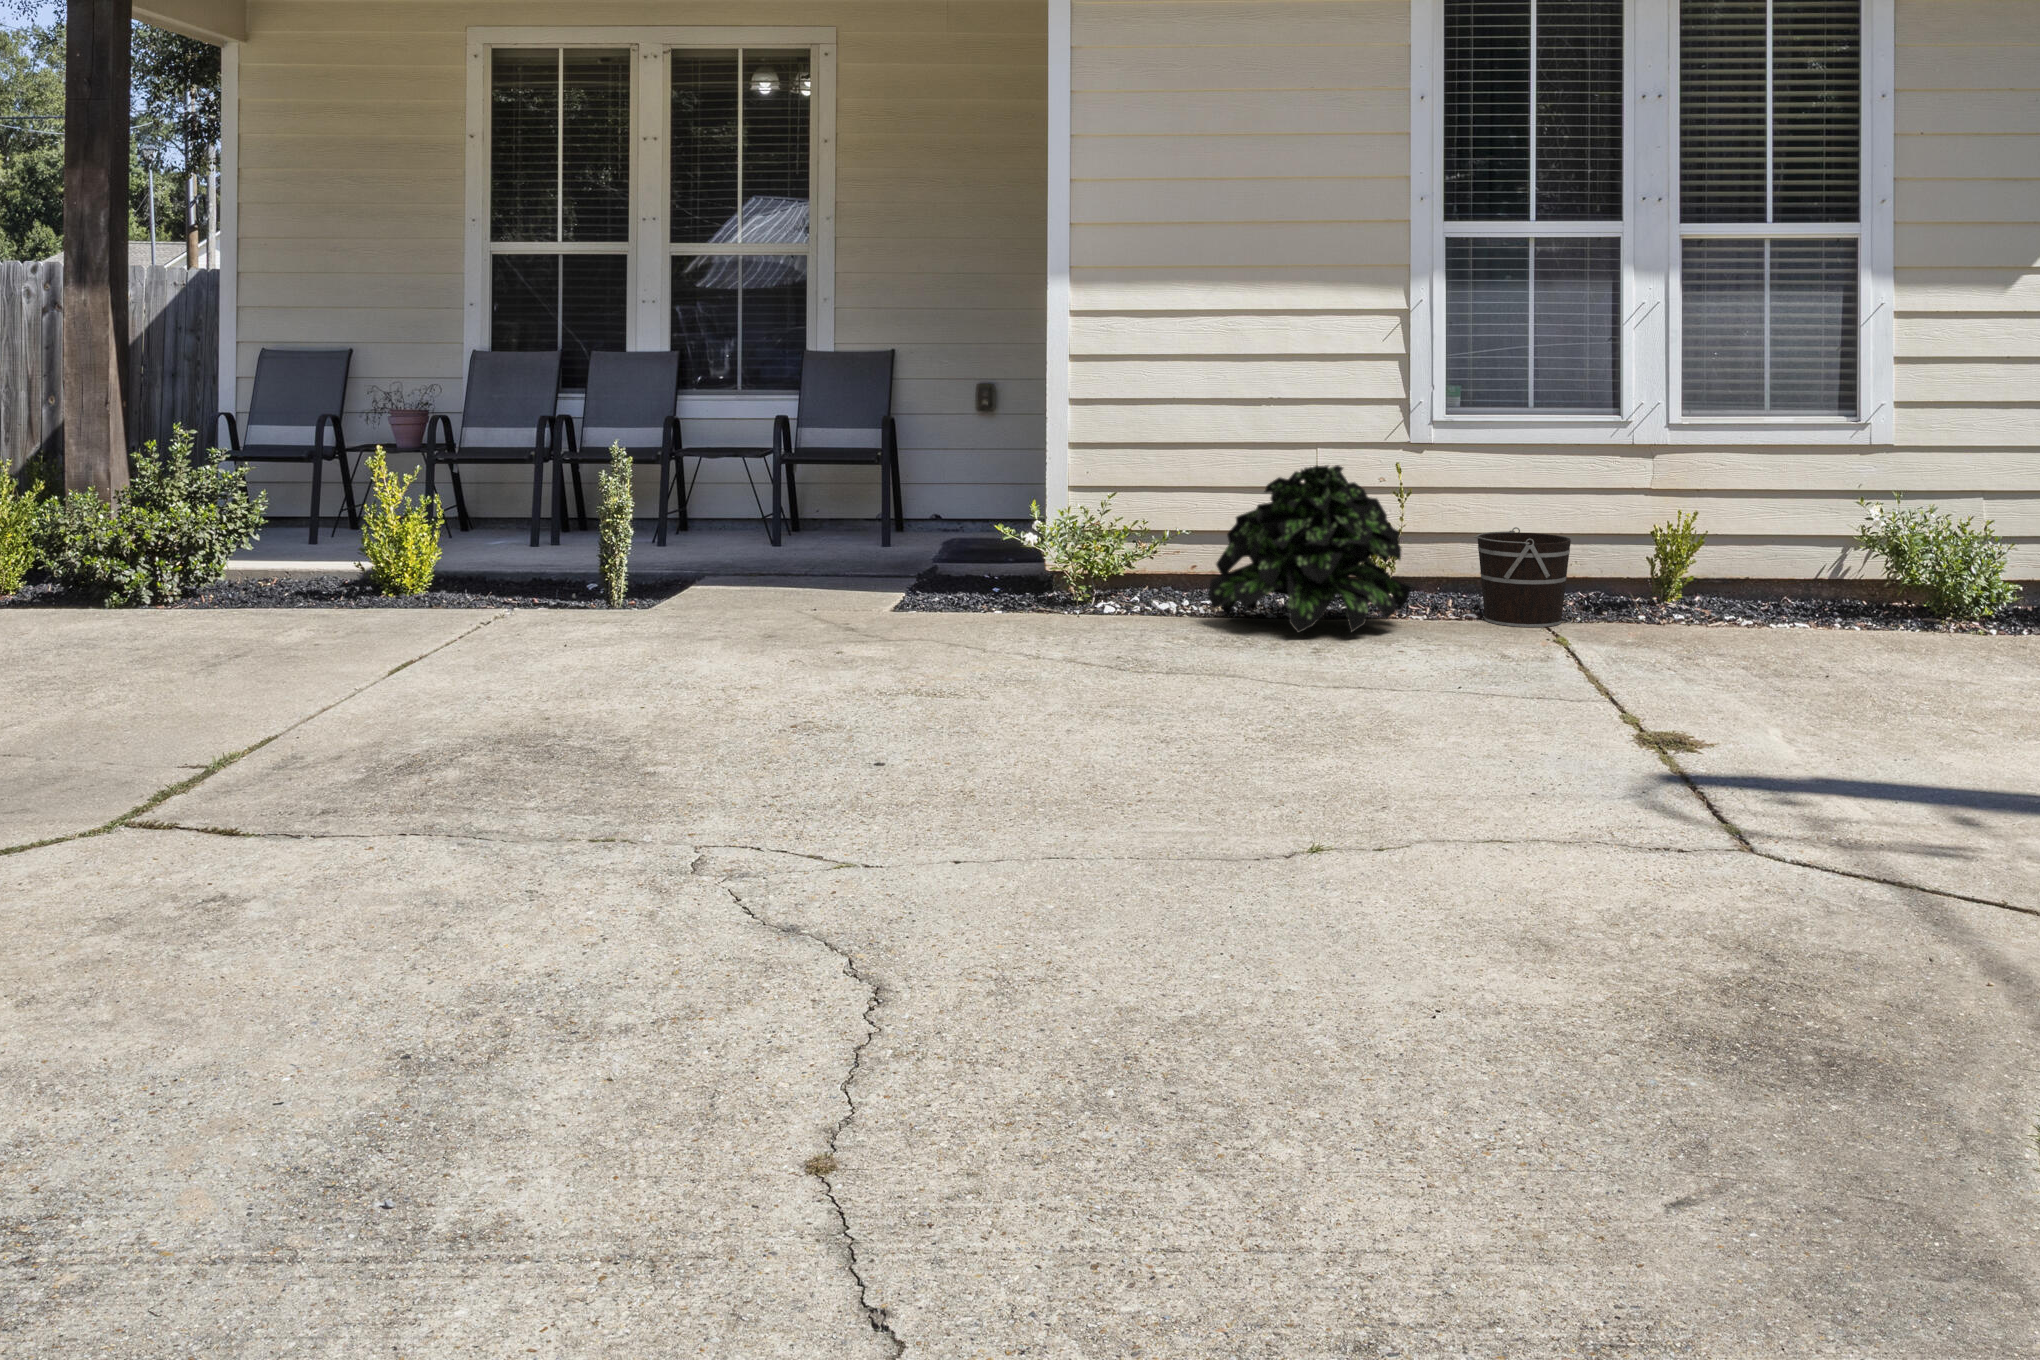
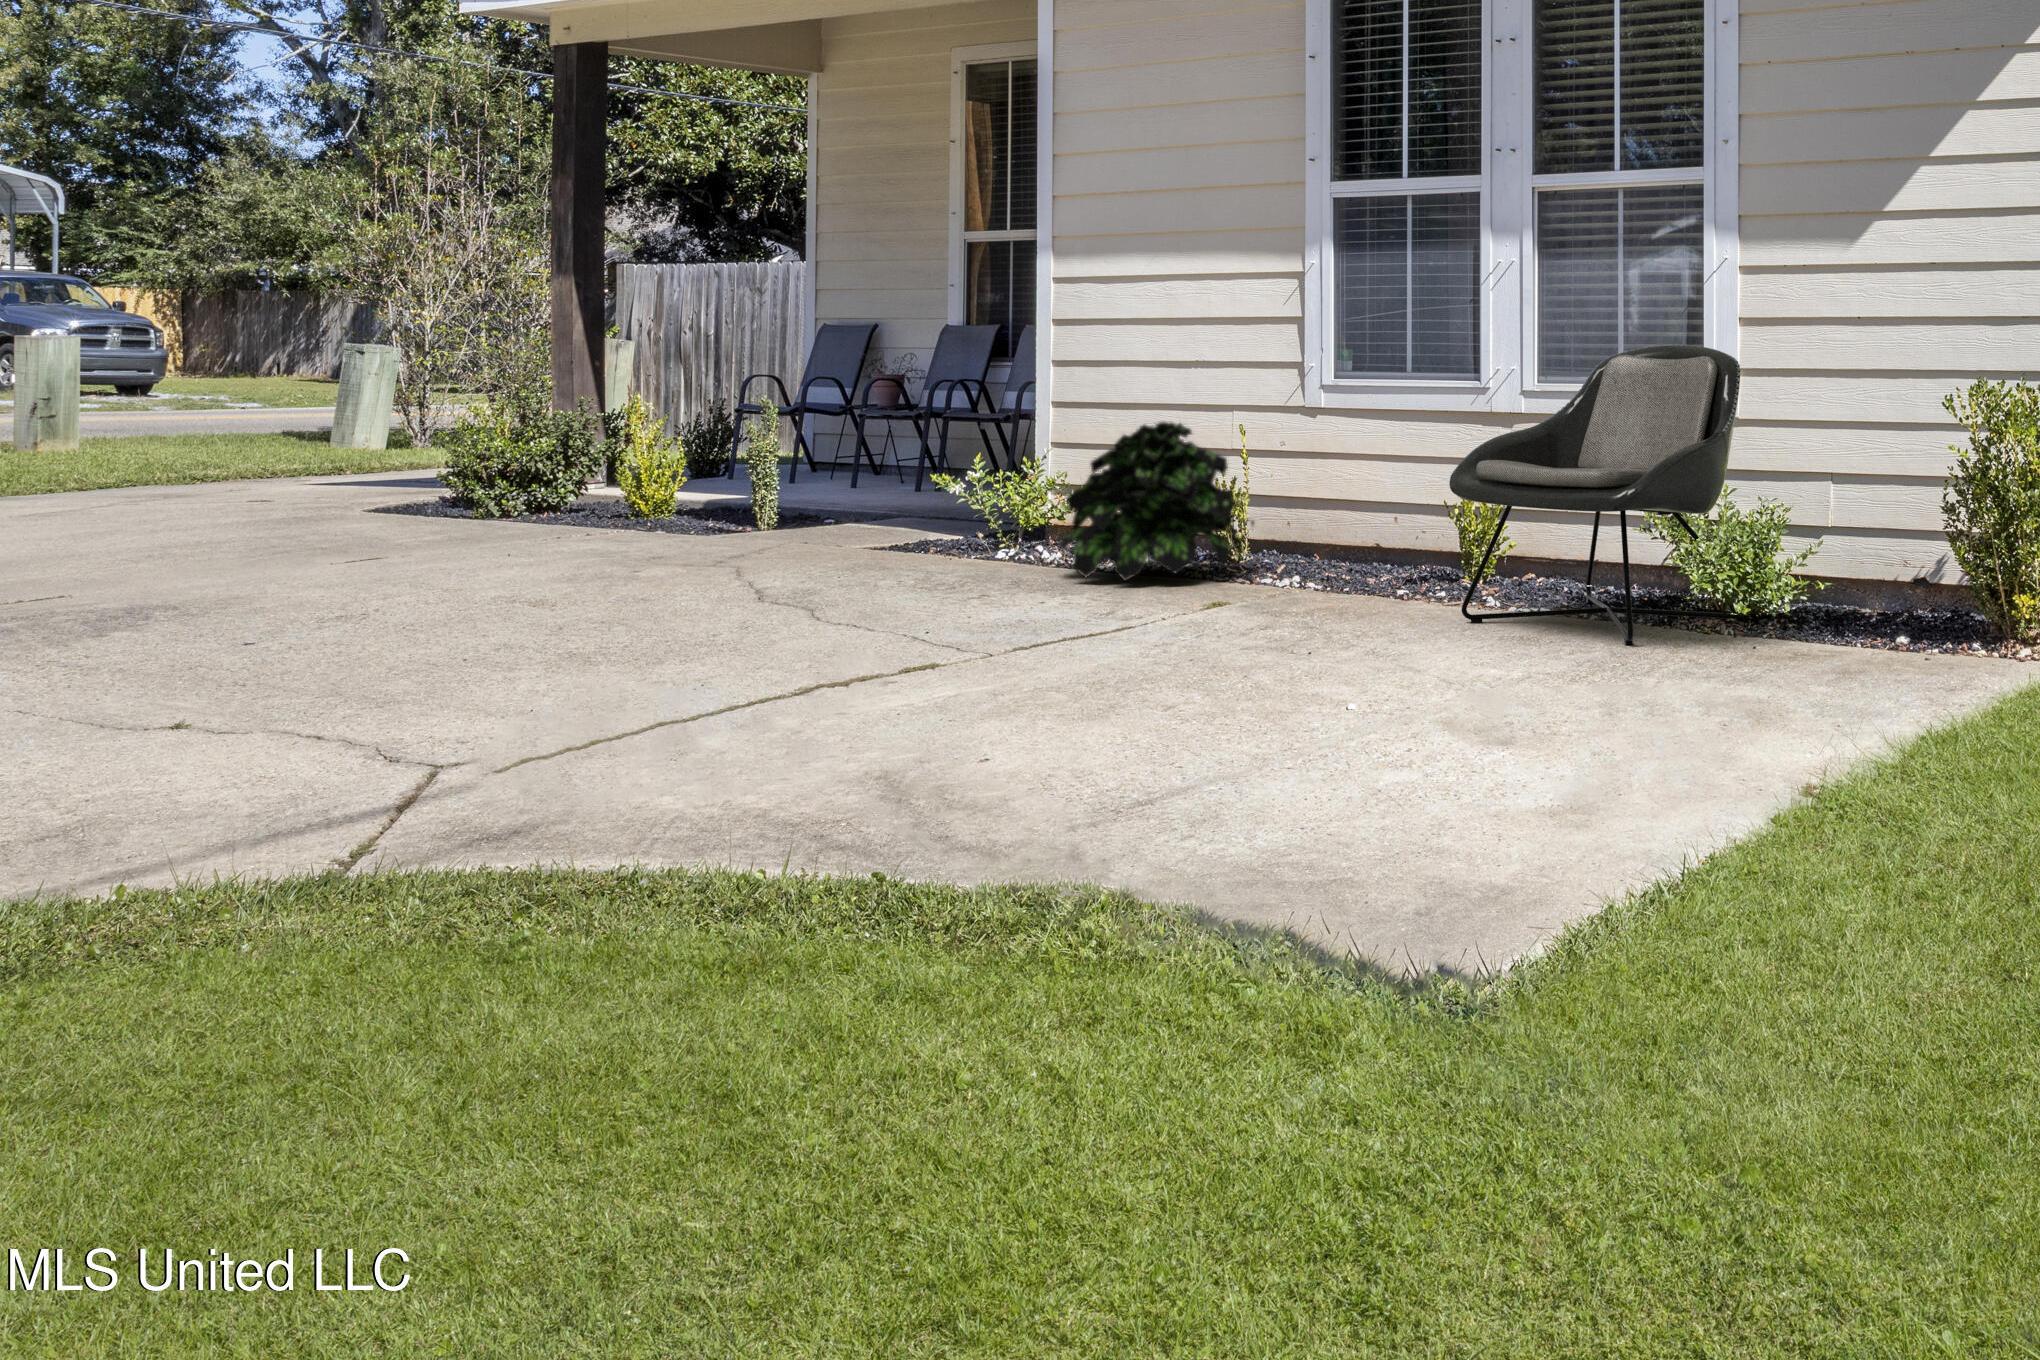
lounge chair: none [1752,381,2012,655] -> present [1449,345,1750,645]
bucket: present [1474,527,1571,627] -> none [1306,494,1399,593]

